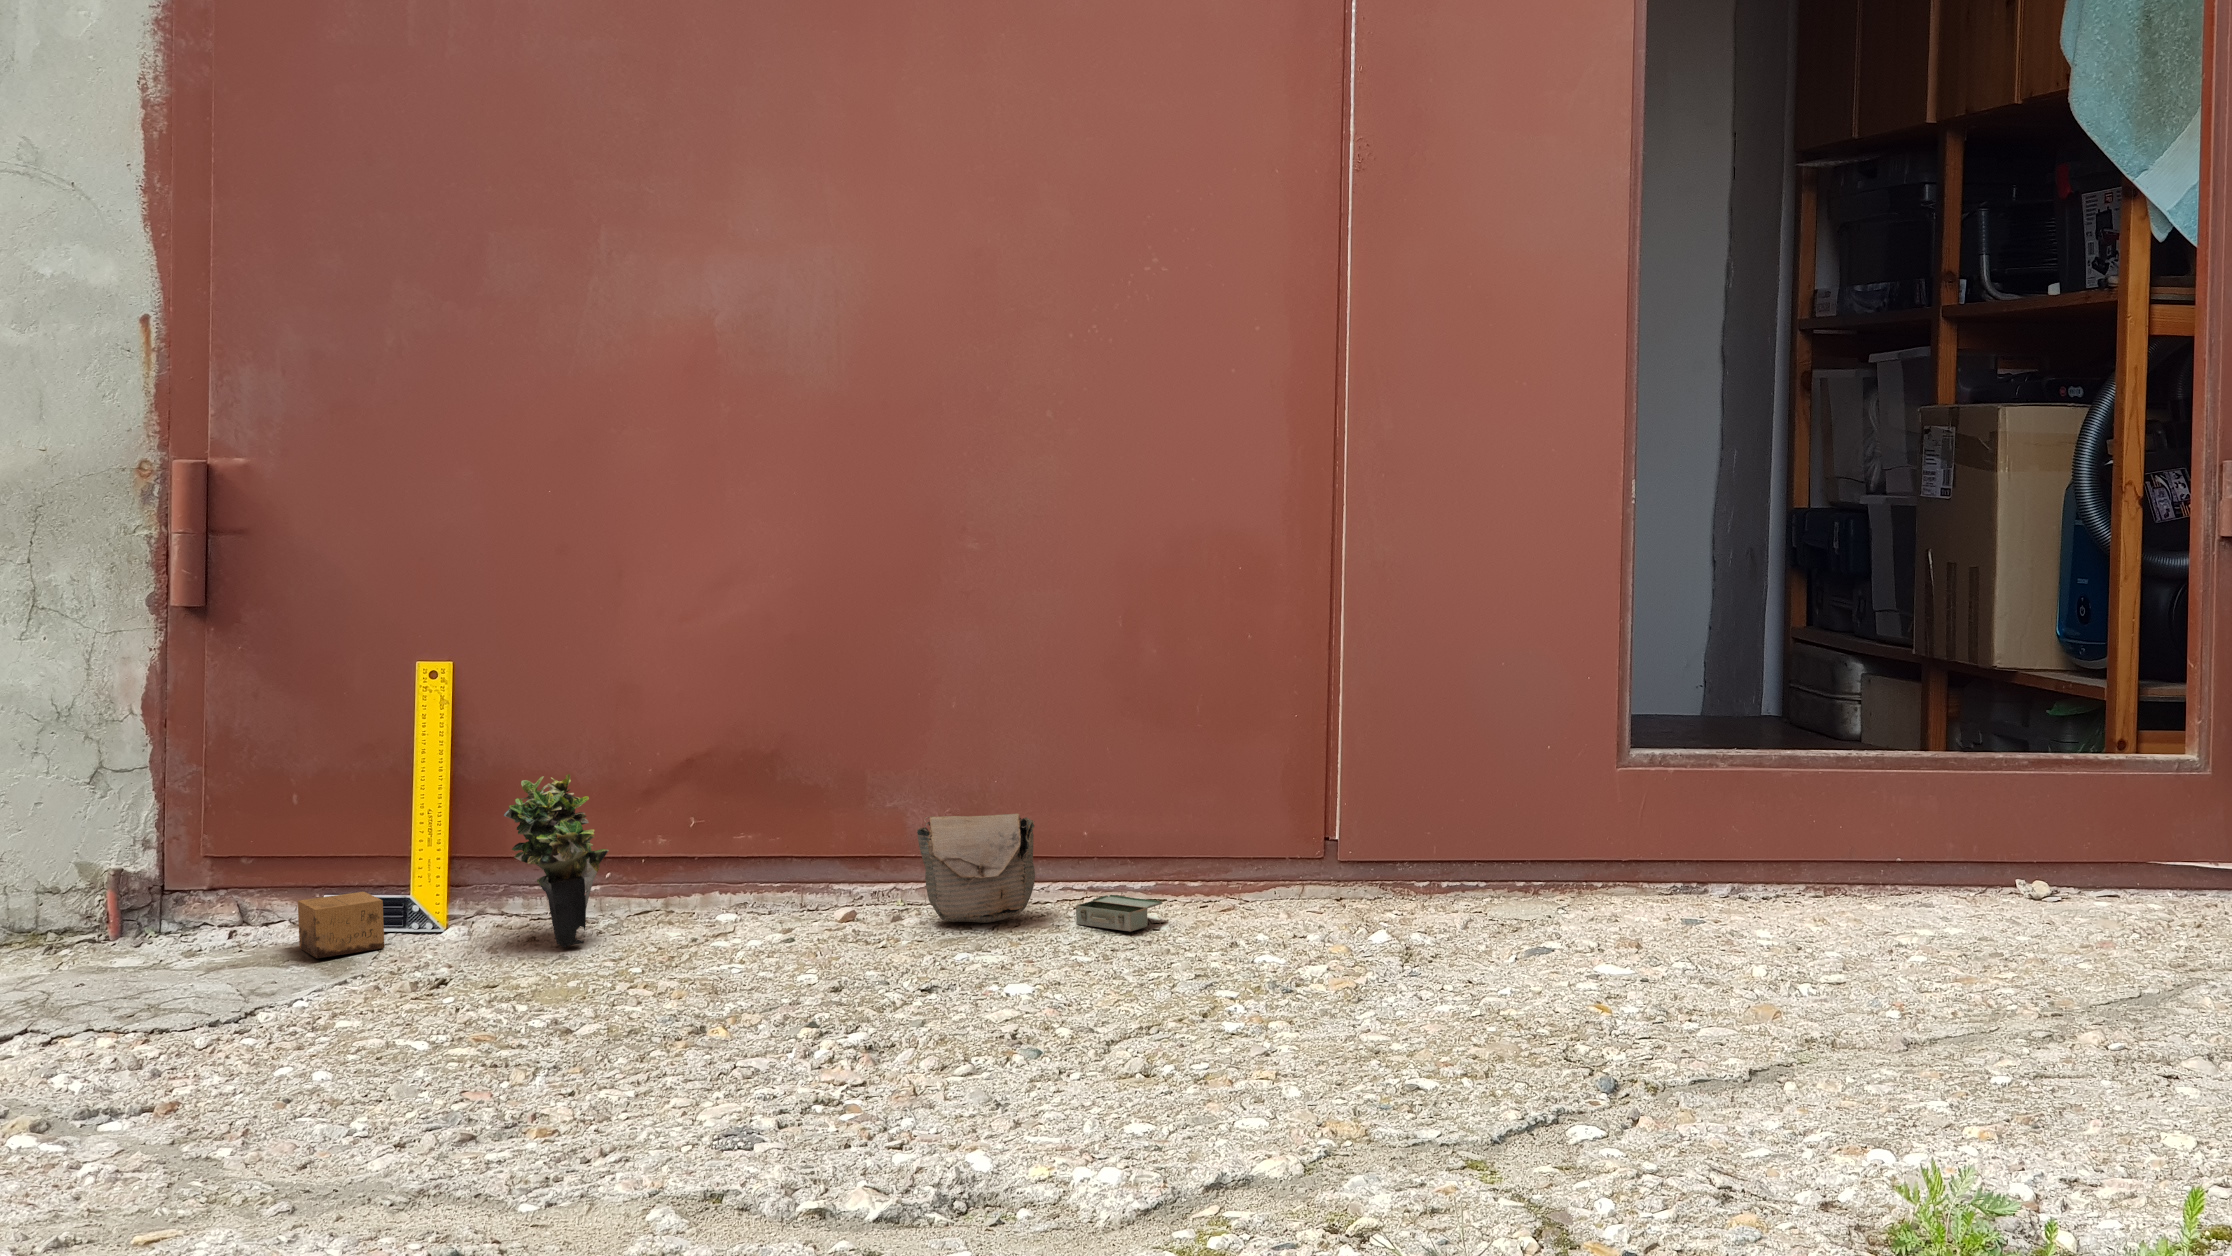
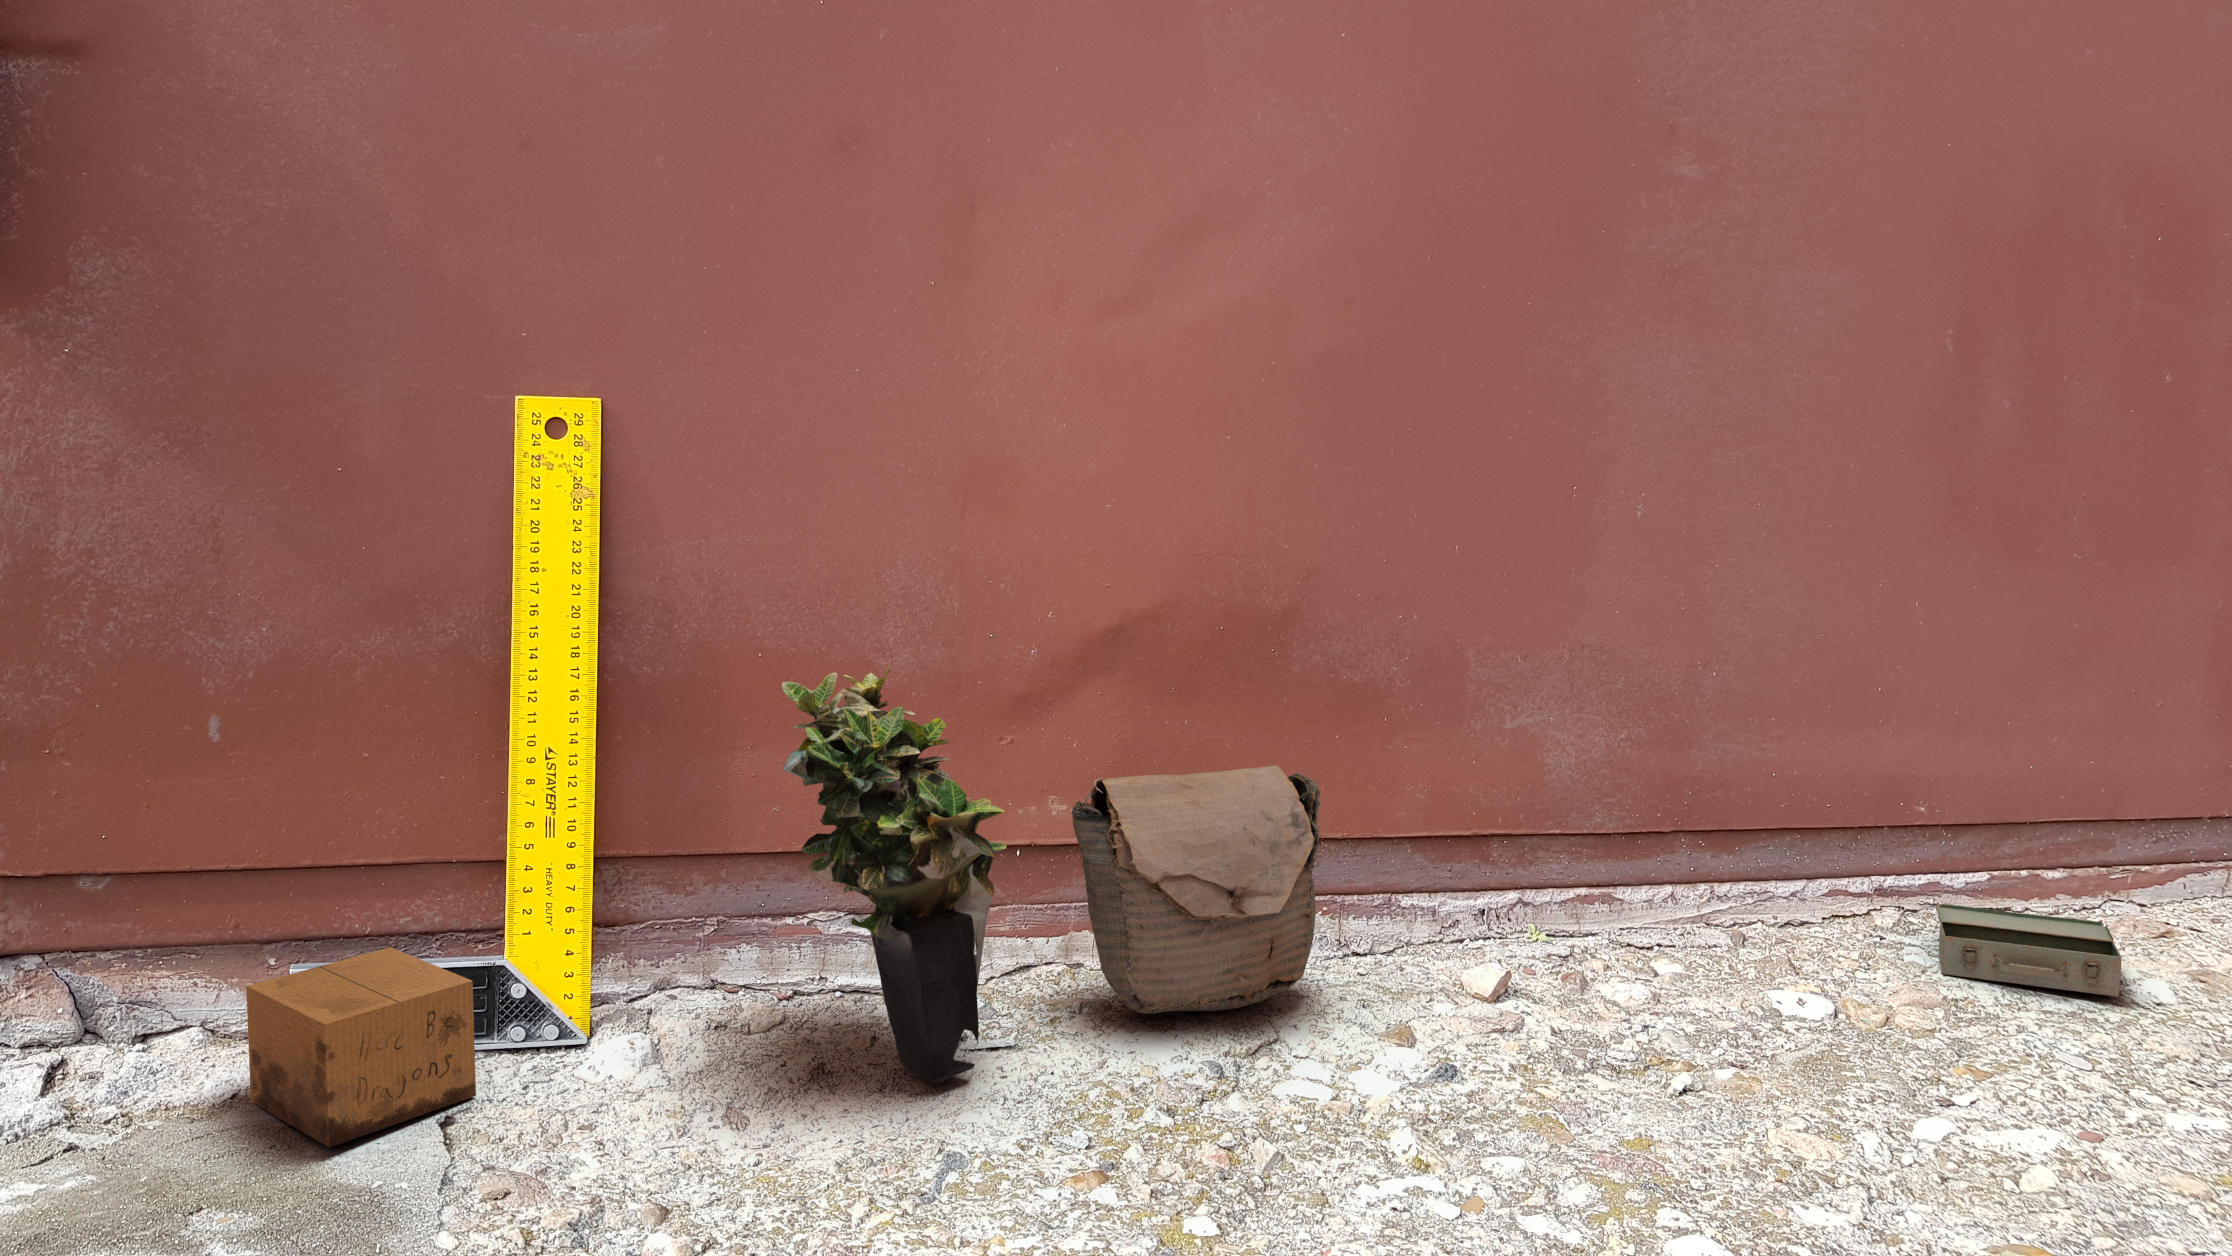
bag: present [917,814,1035,923] -> present [1072,765,1321,1014]

